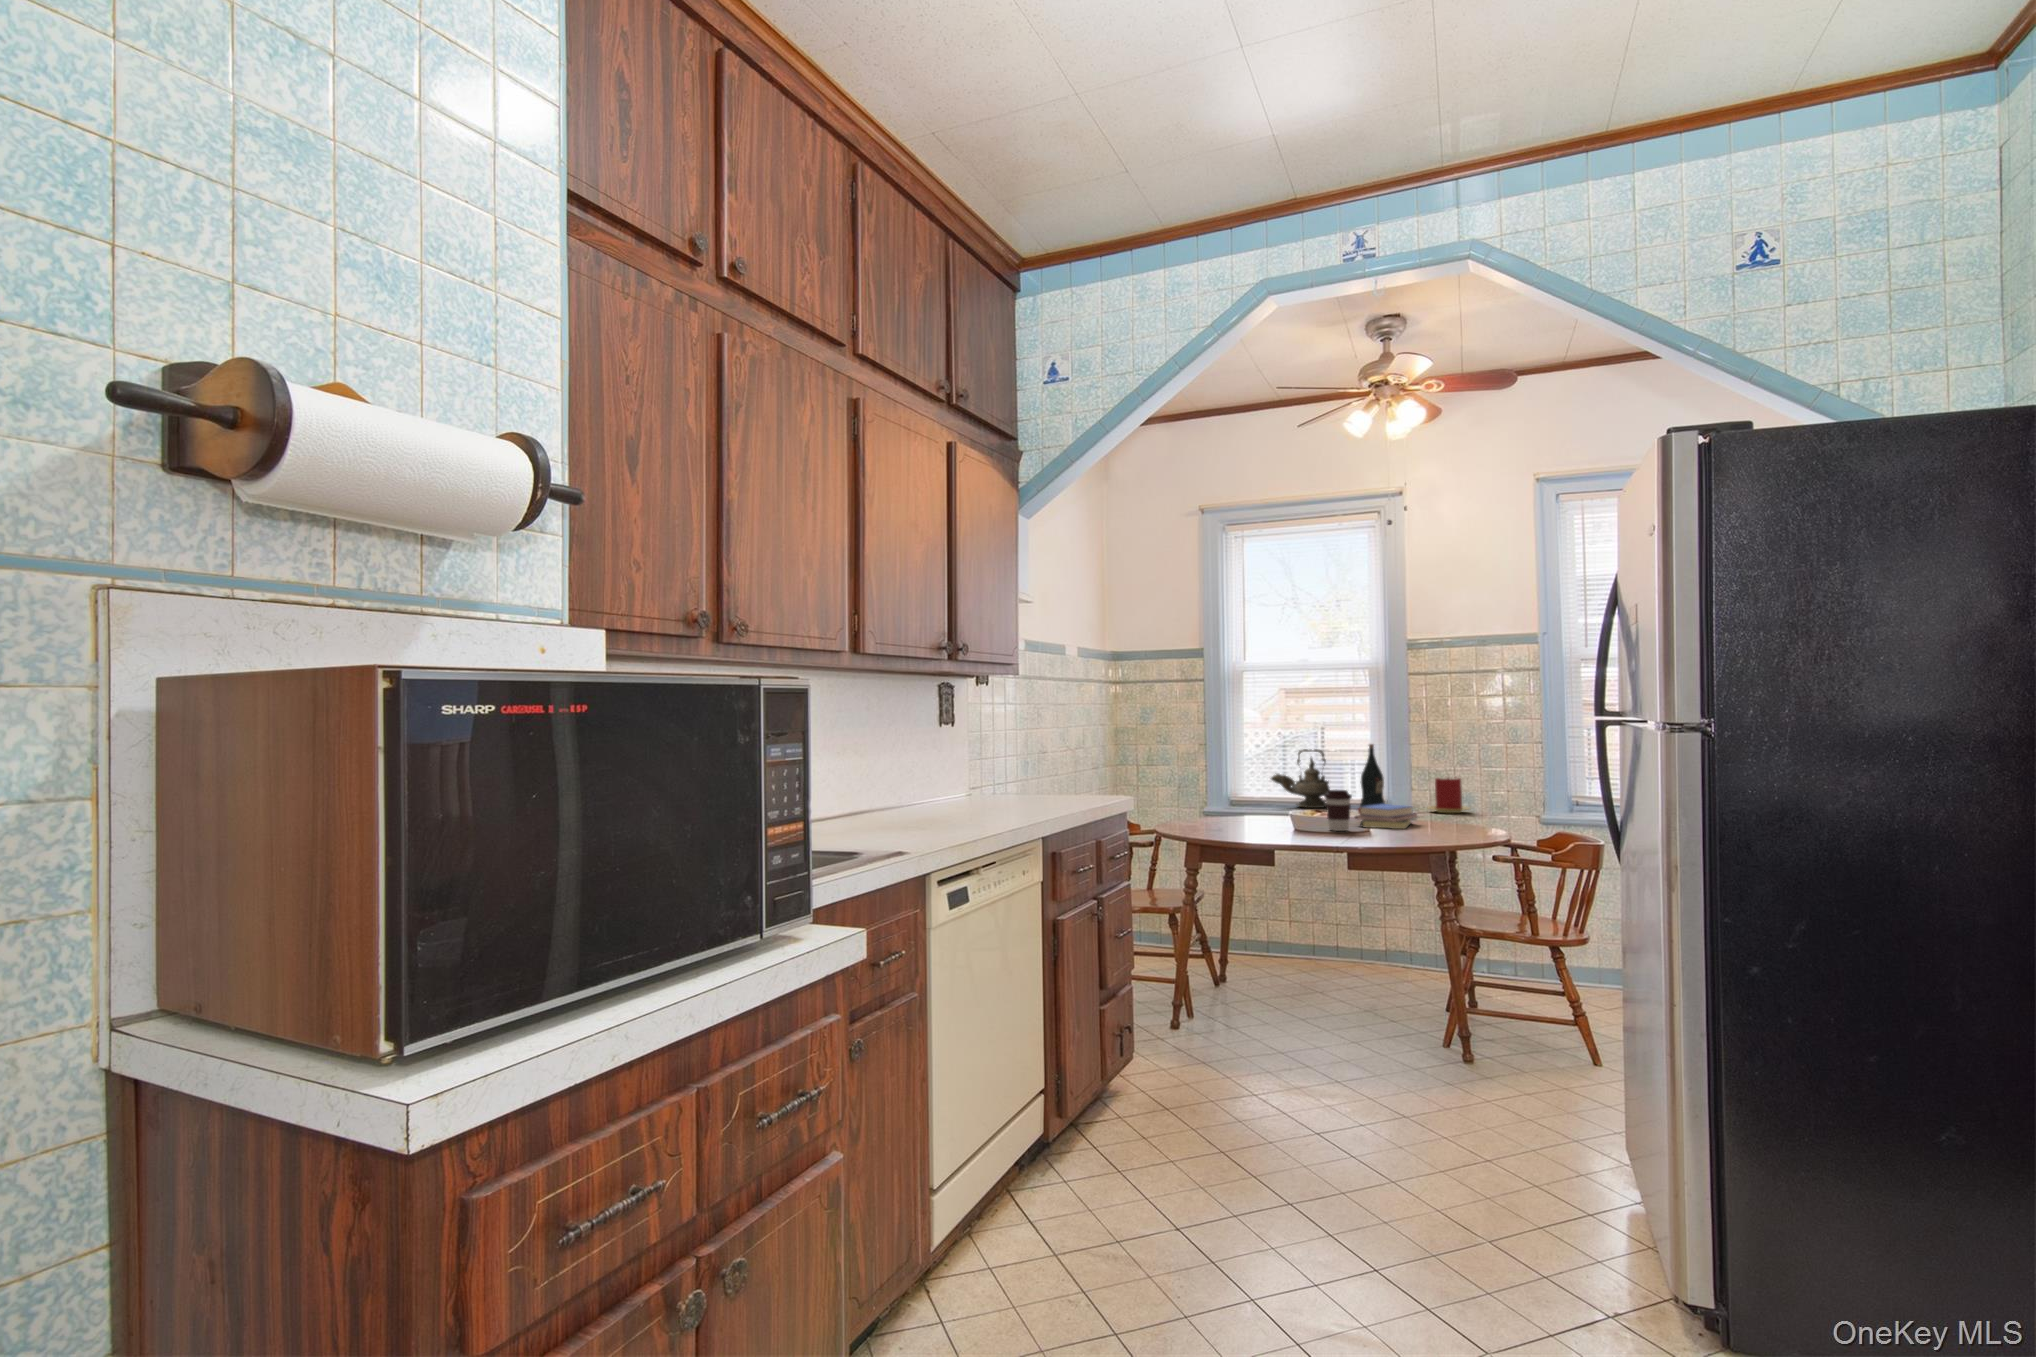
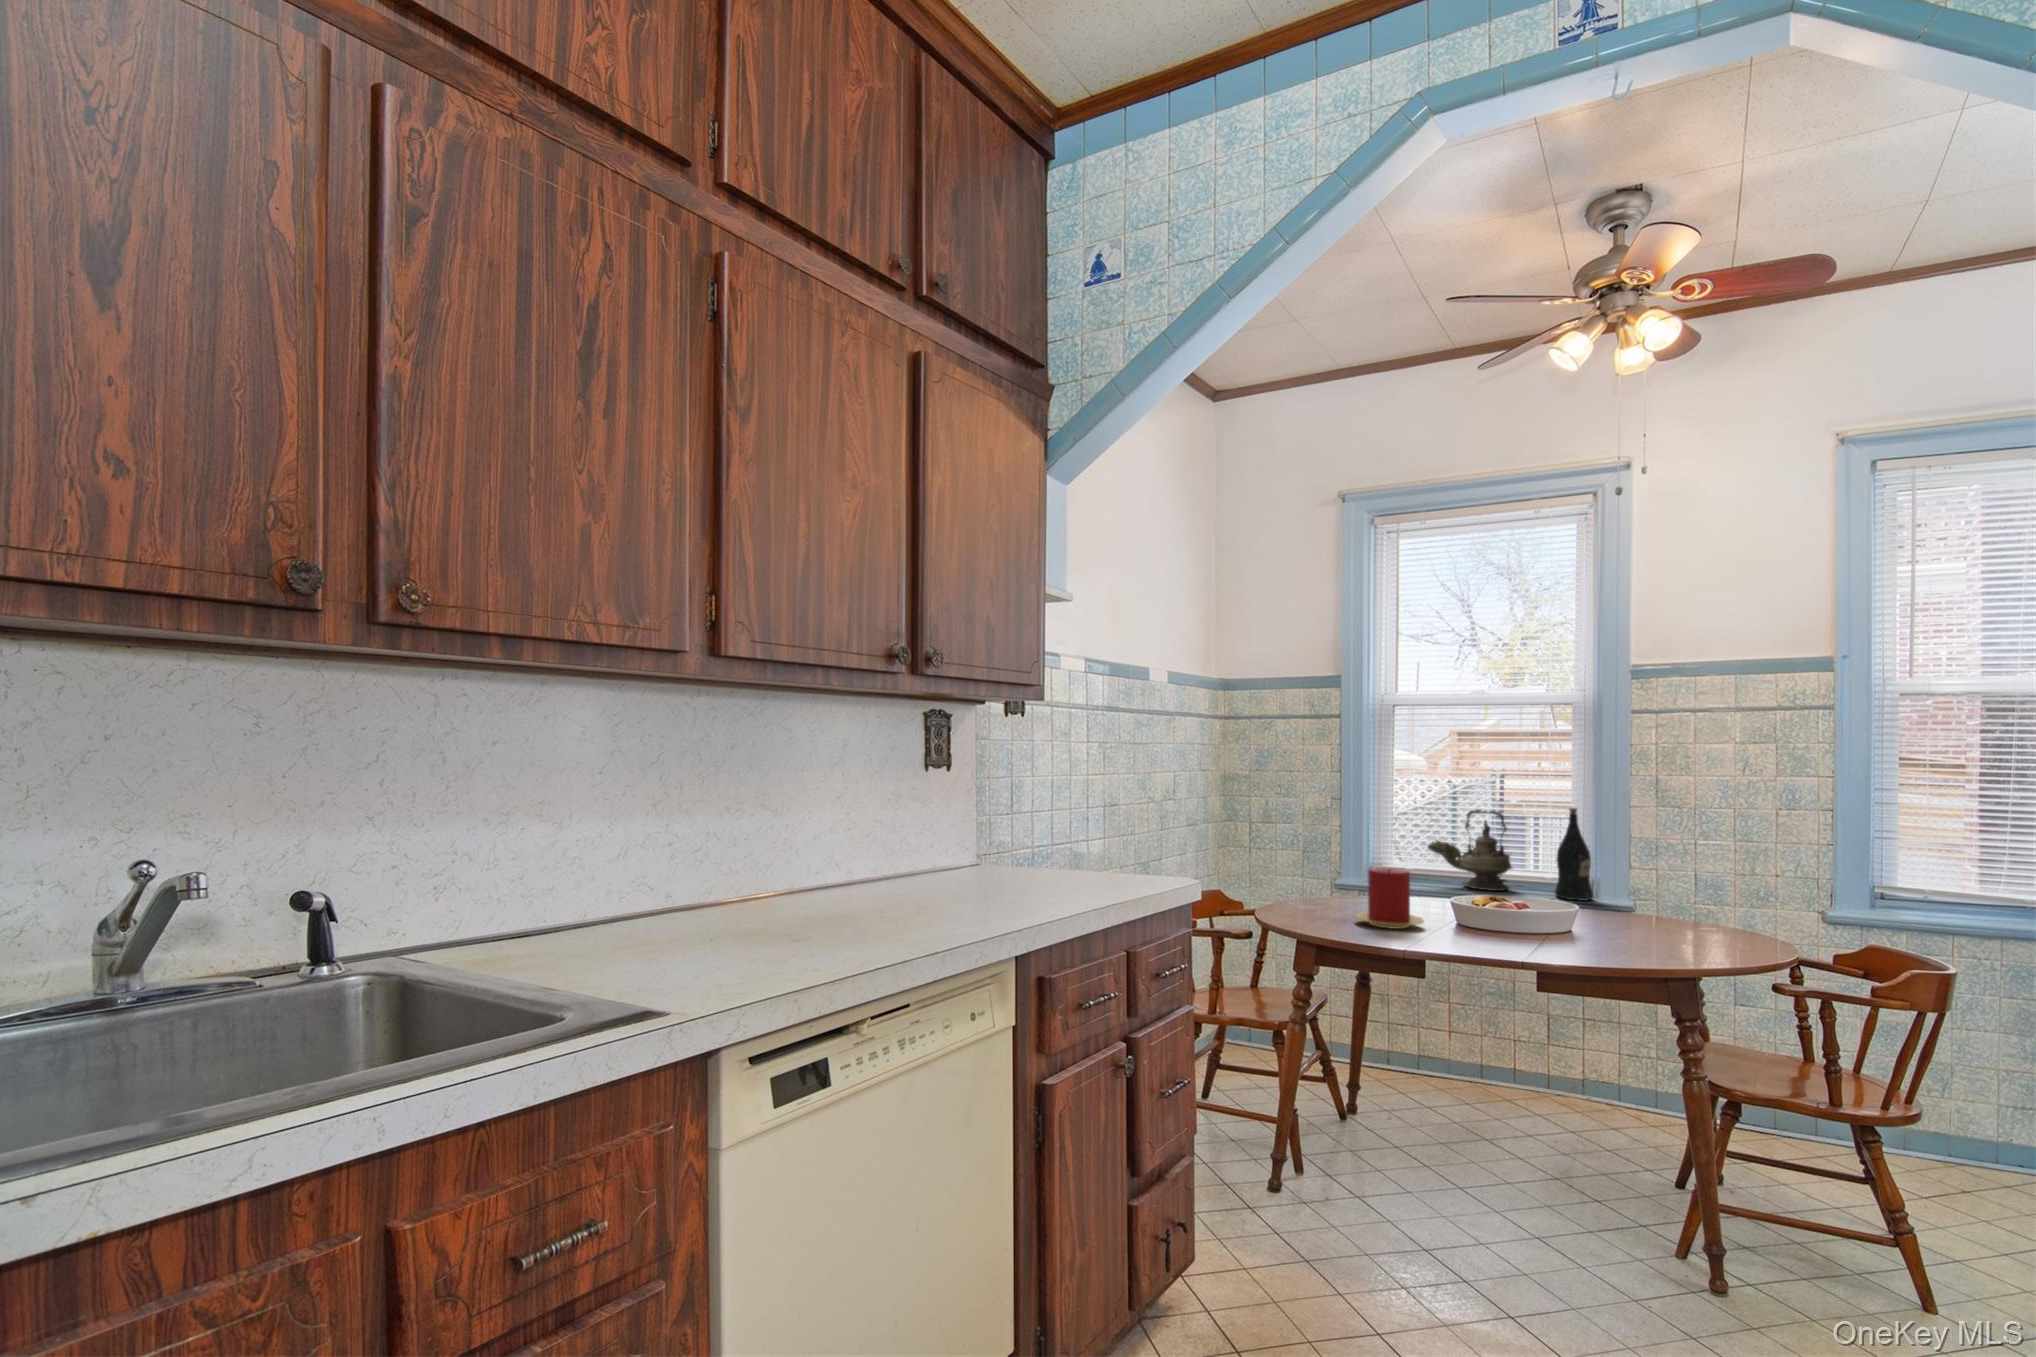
candle: present [1428,778,1470,813] -> present [1355,867,1424,929]
coffee cup: present [1324,790,1352,831] -> none [1504,881,1547,944]
book: present [1355,804,1417,829] -> none [1549,902,1651,946]

